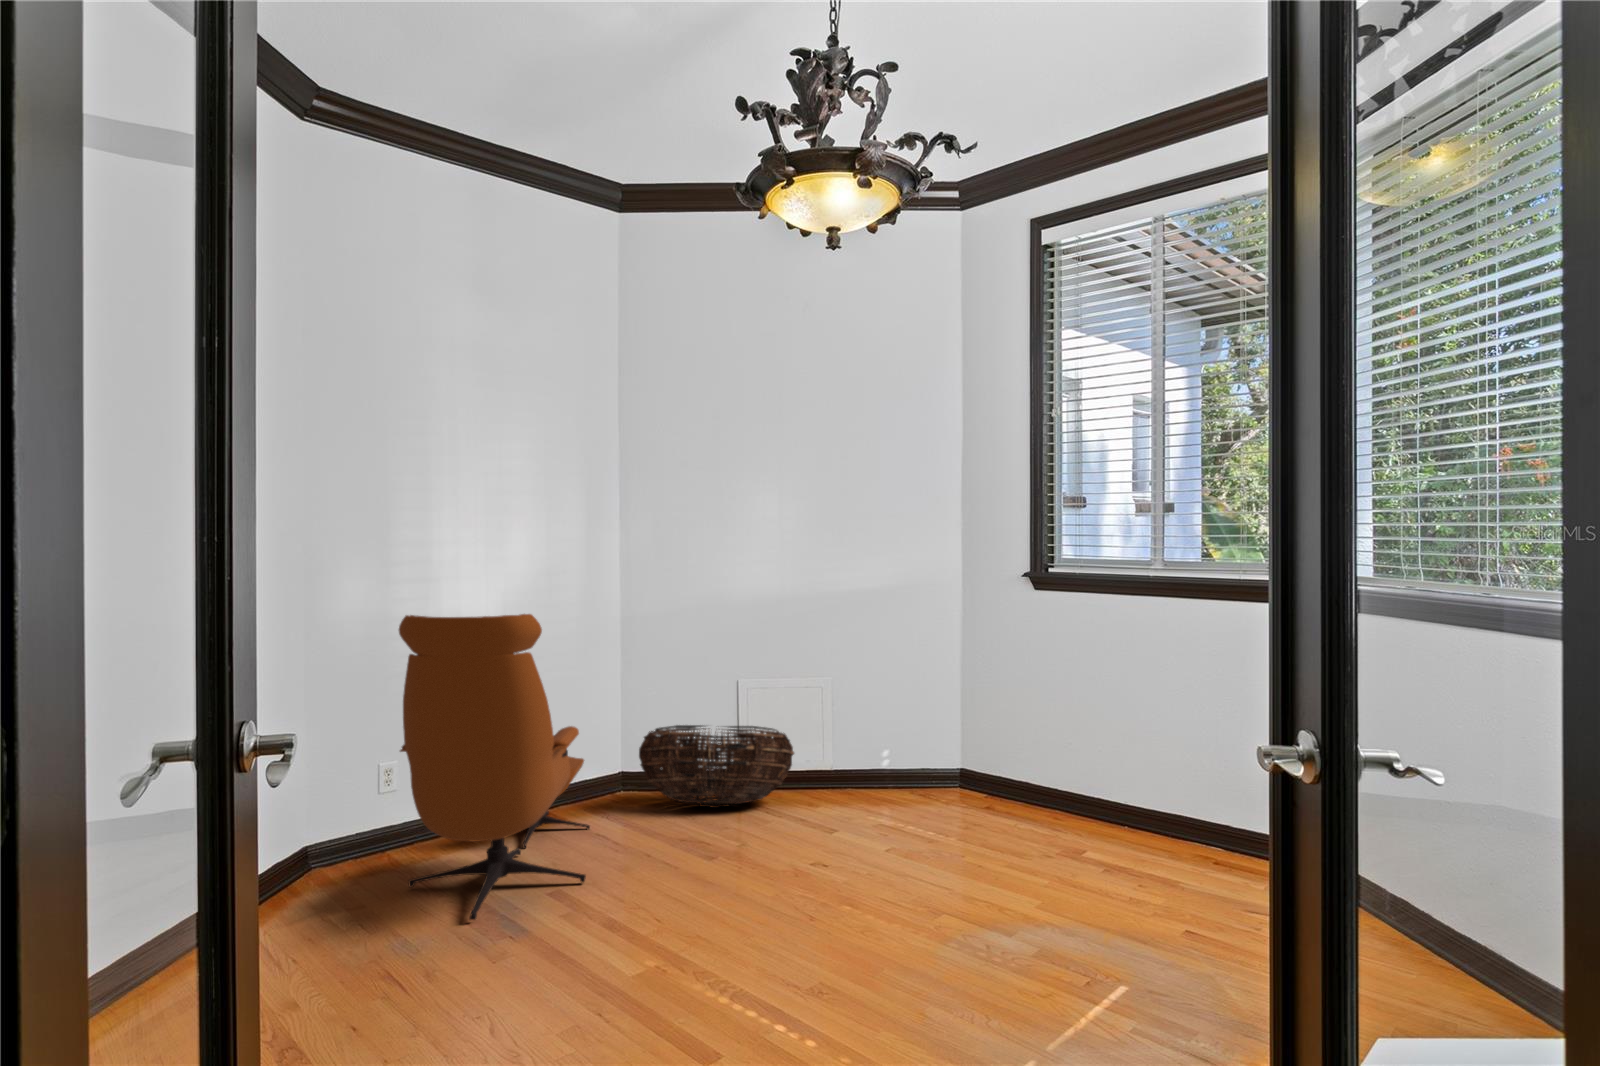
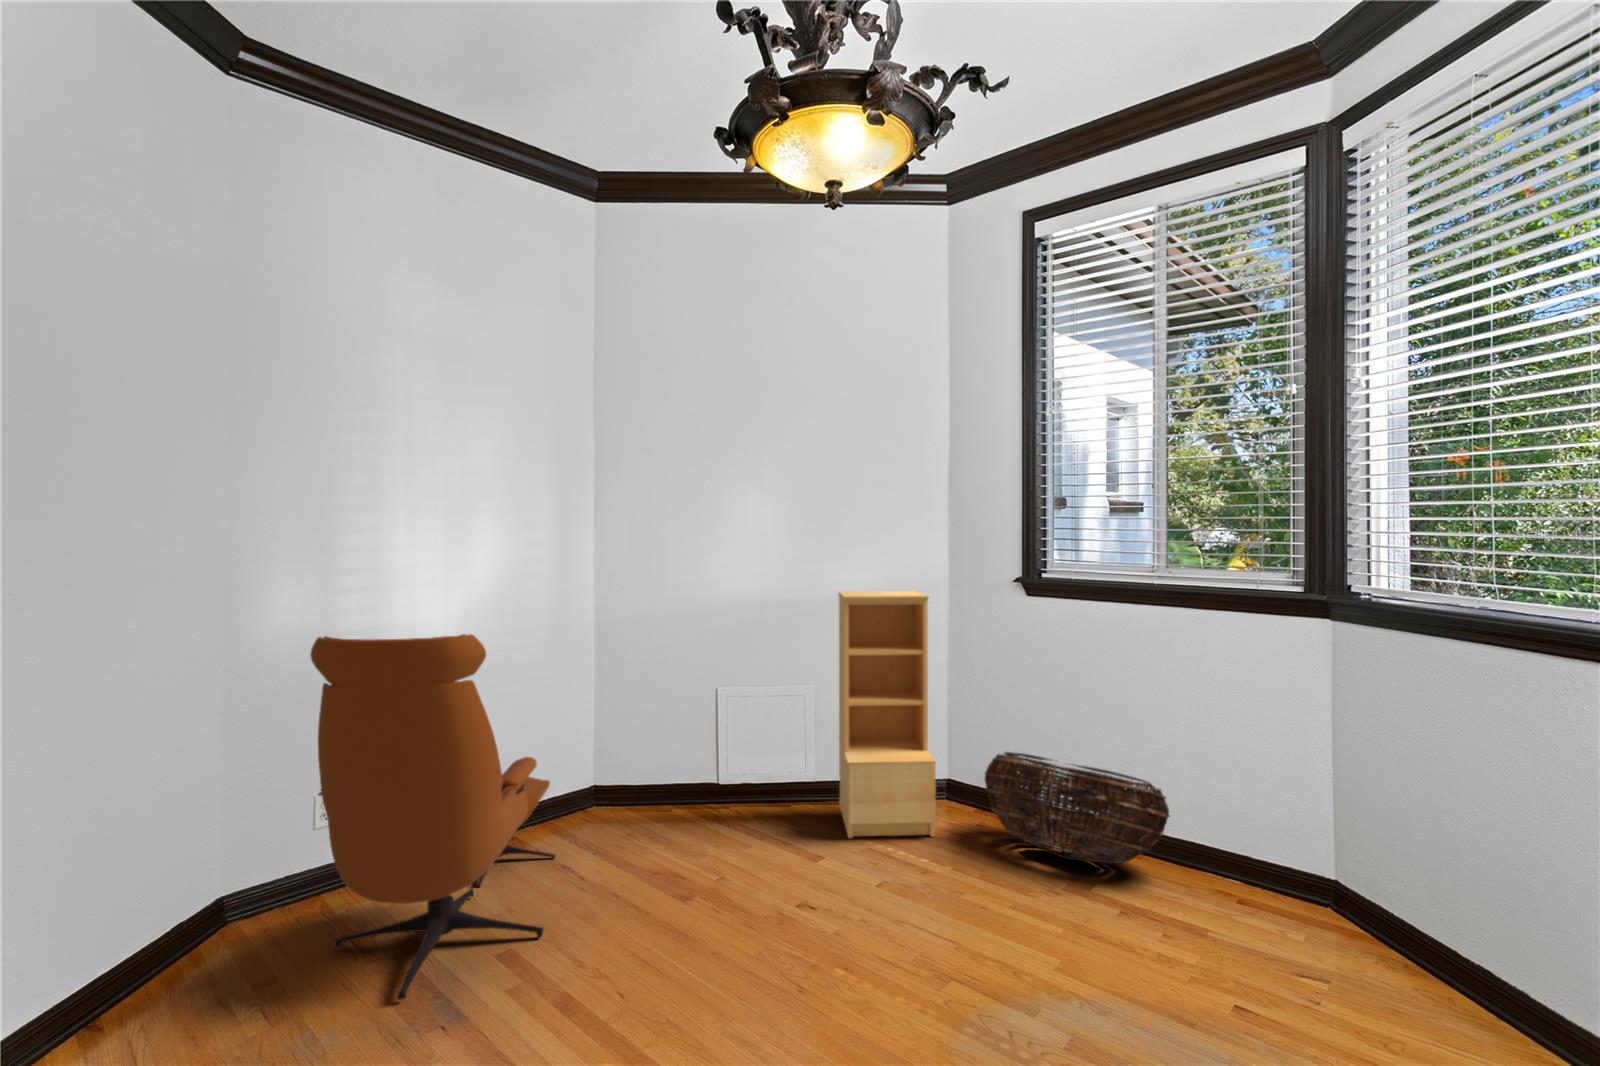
bookshelf: none [854,586,944,816] -> present [838,591,936,838]
basket: present [639,725,794,808] -> present [985,752,1169,864]

